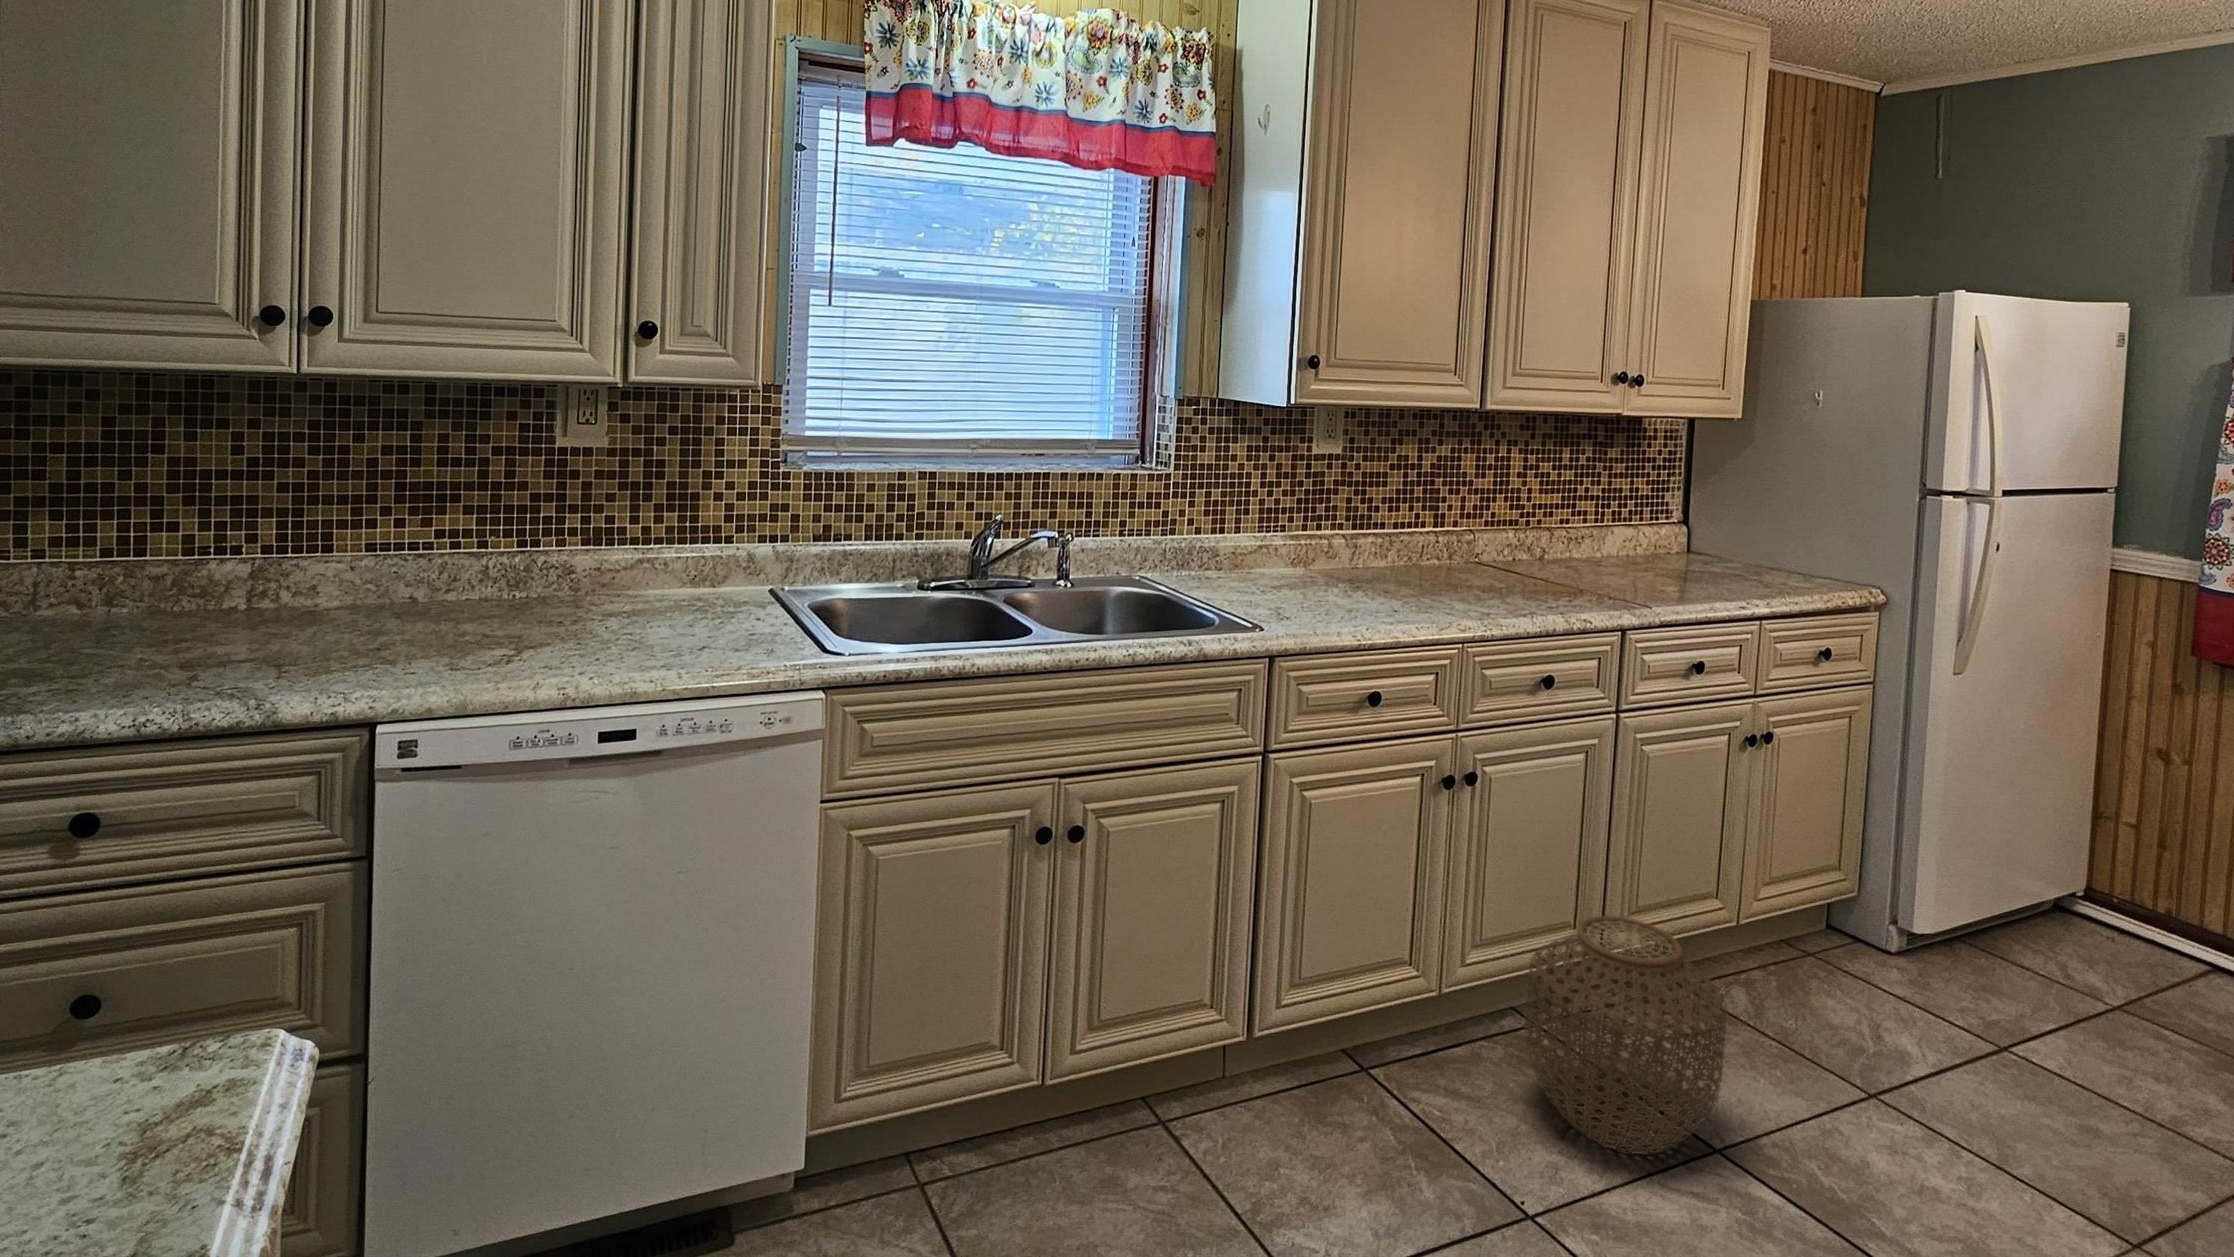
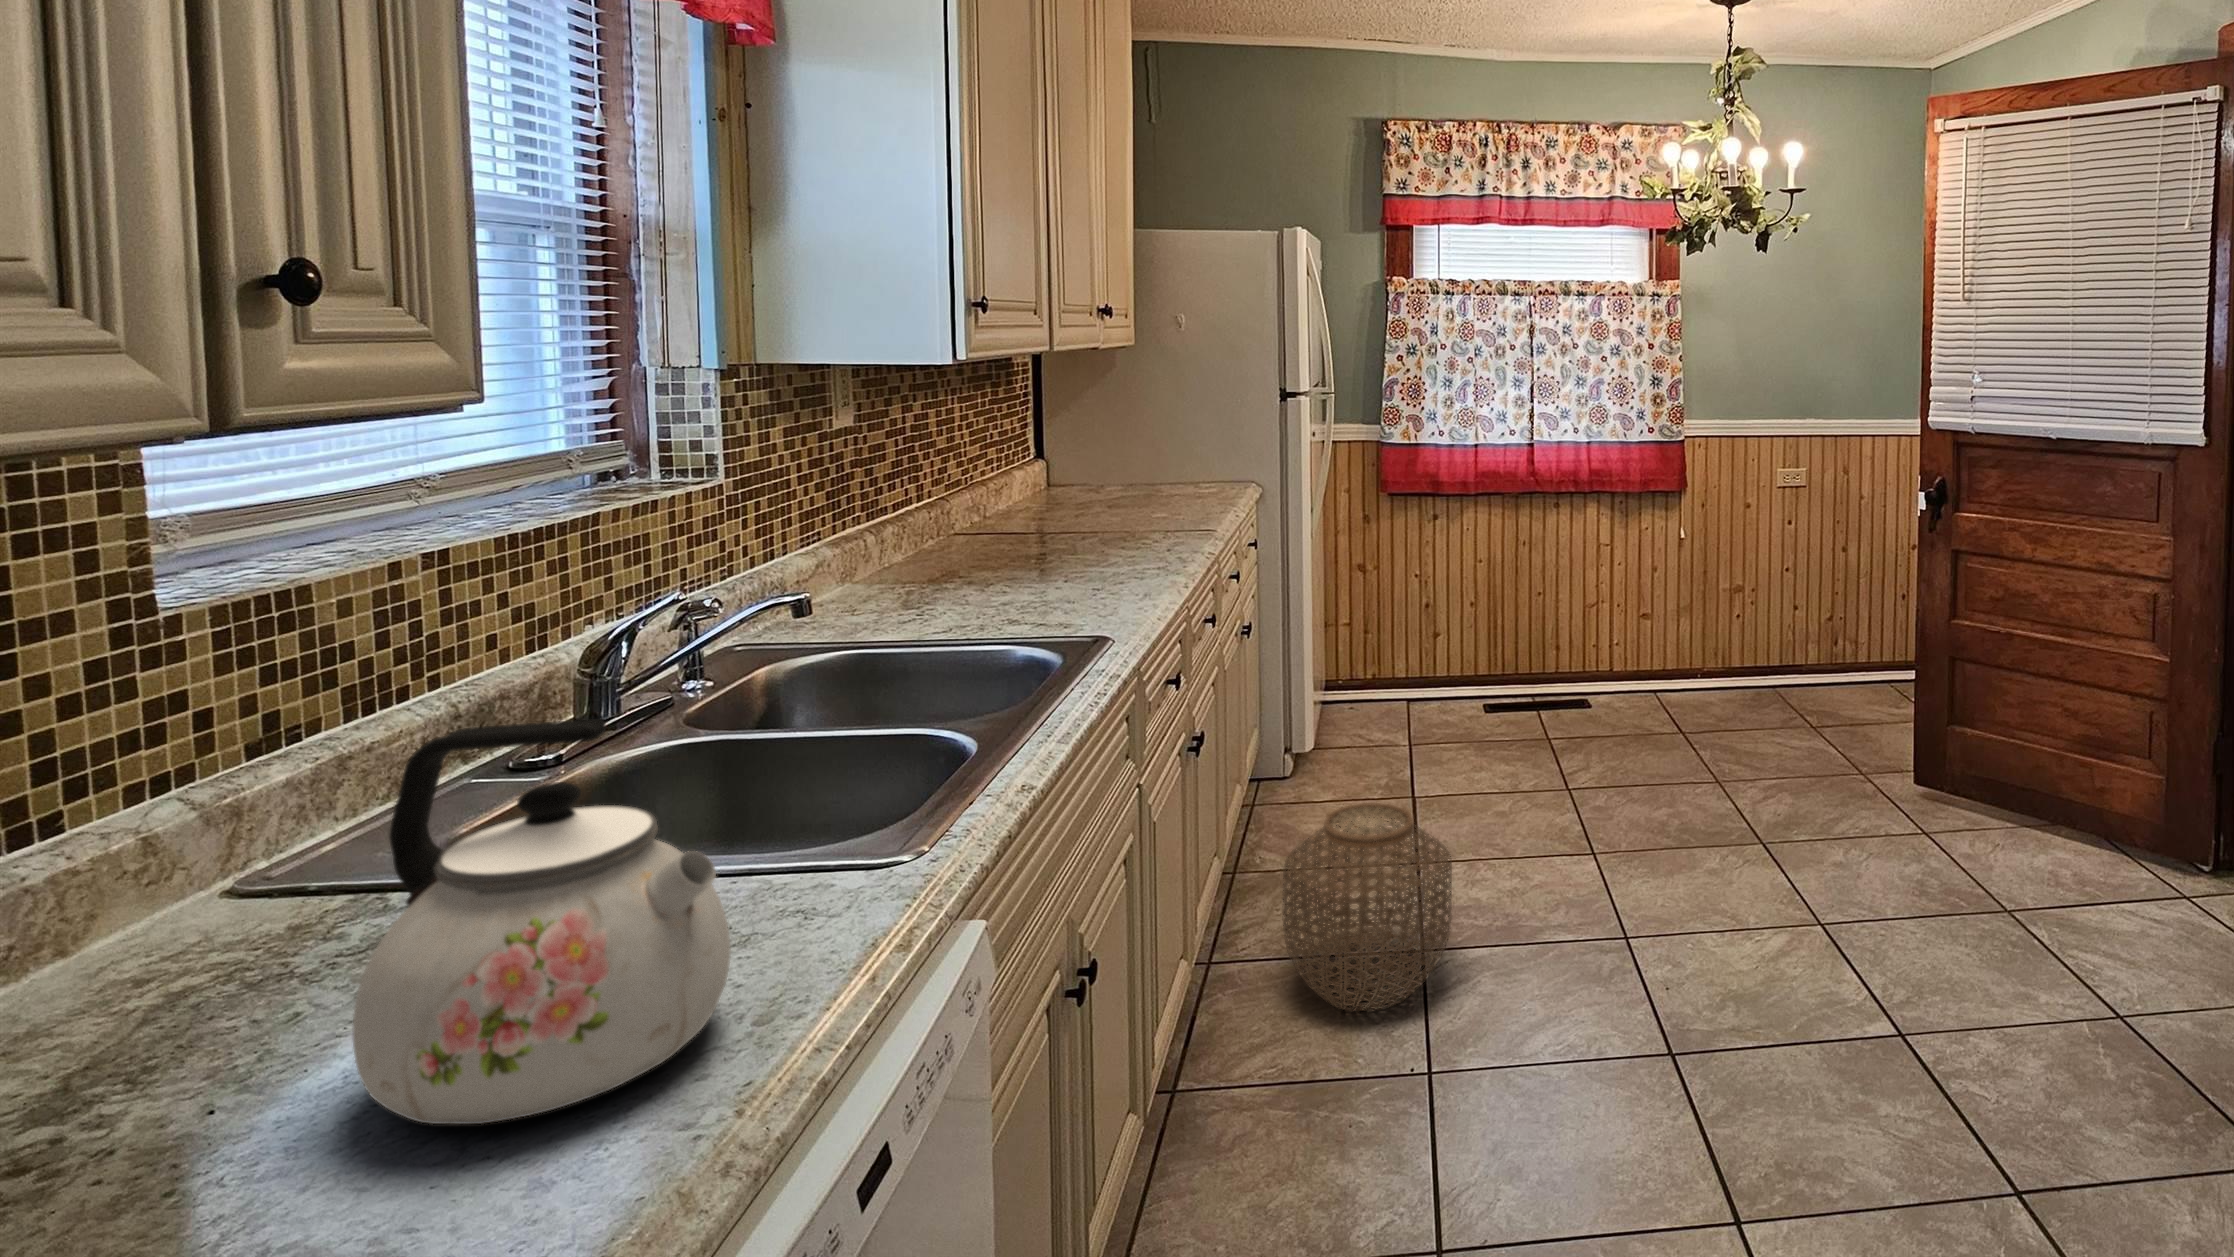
kettle: none [582,507,710,654] -> present [352,719,731,1124]

